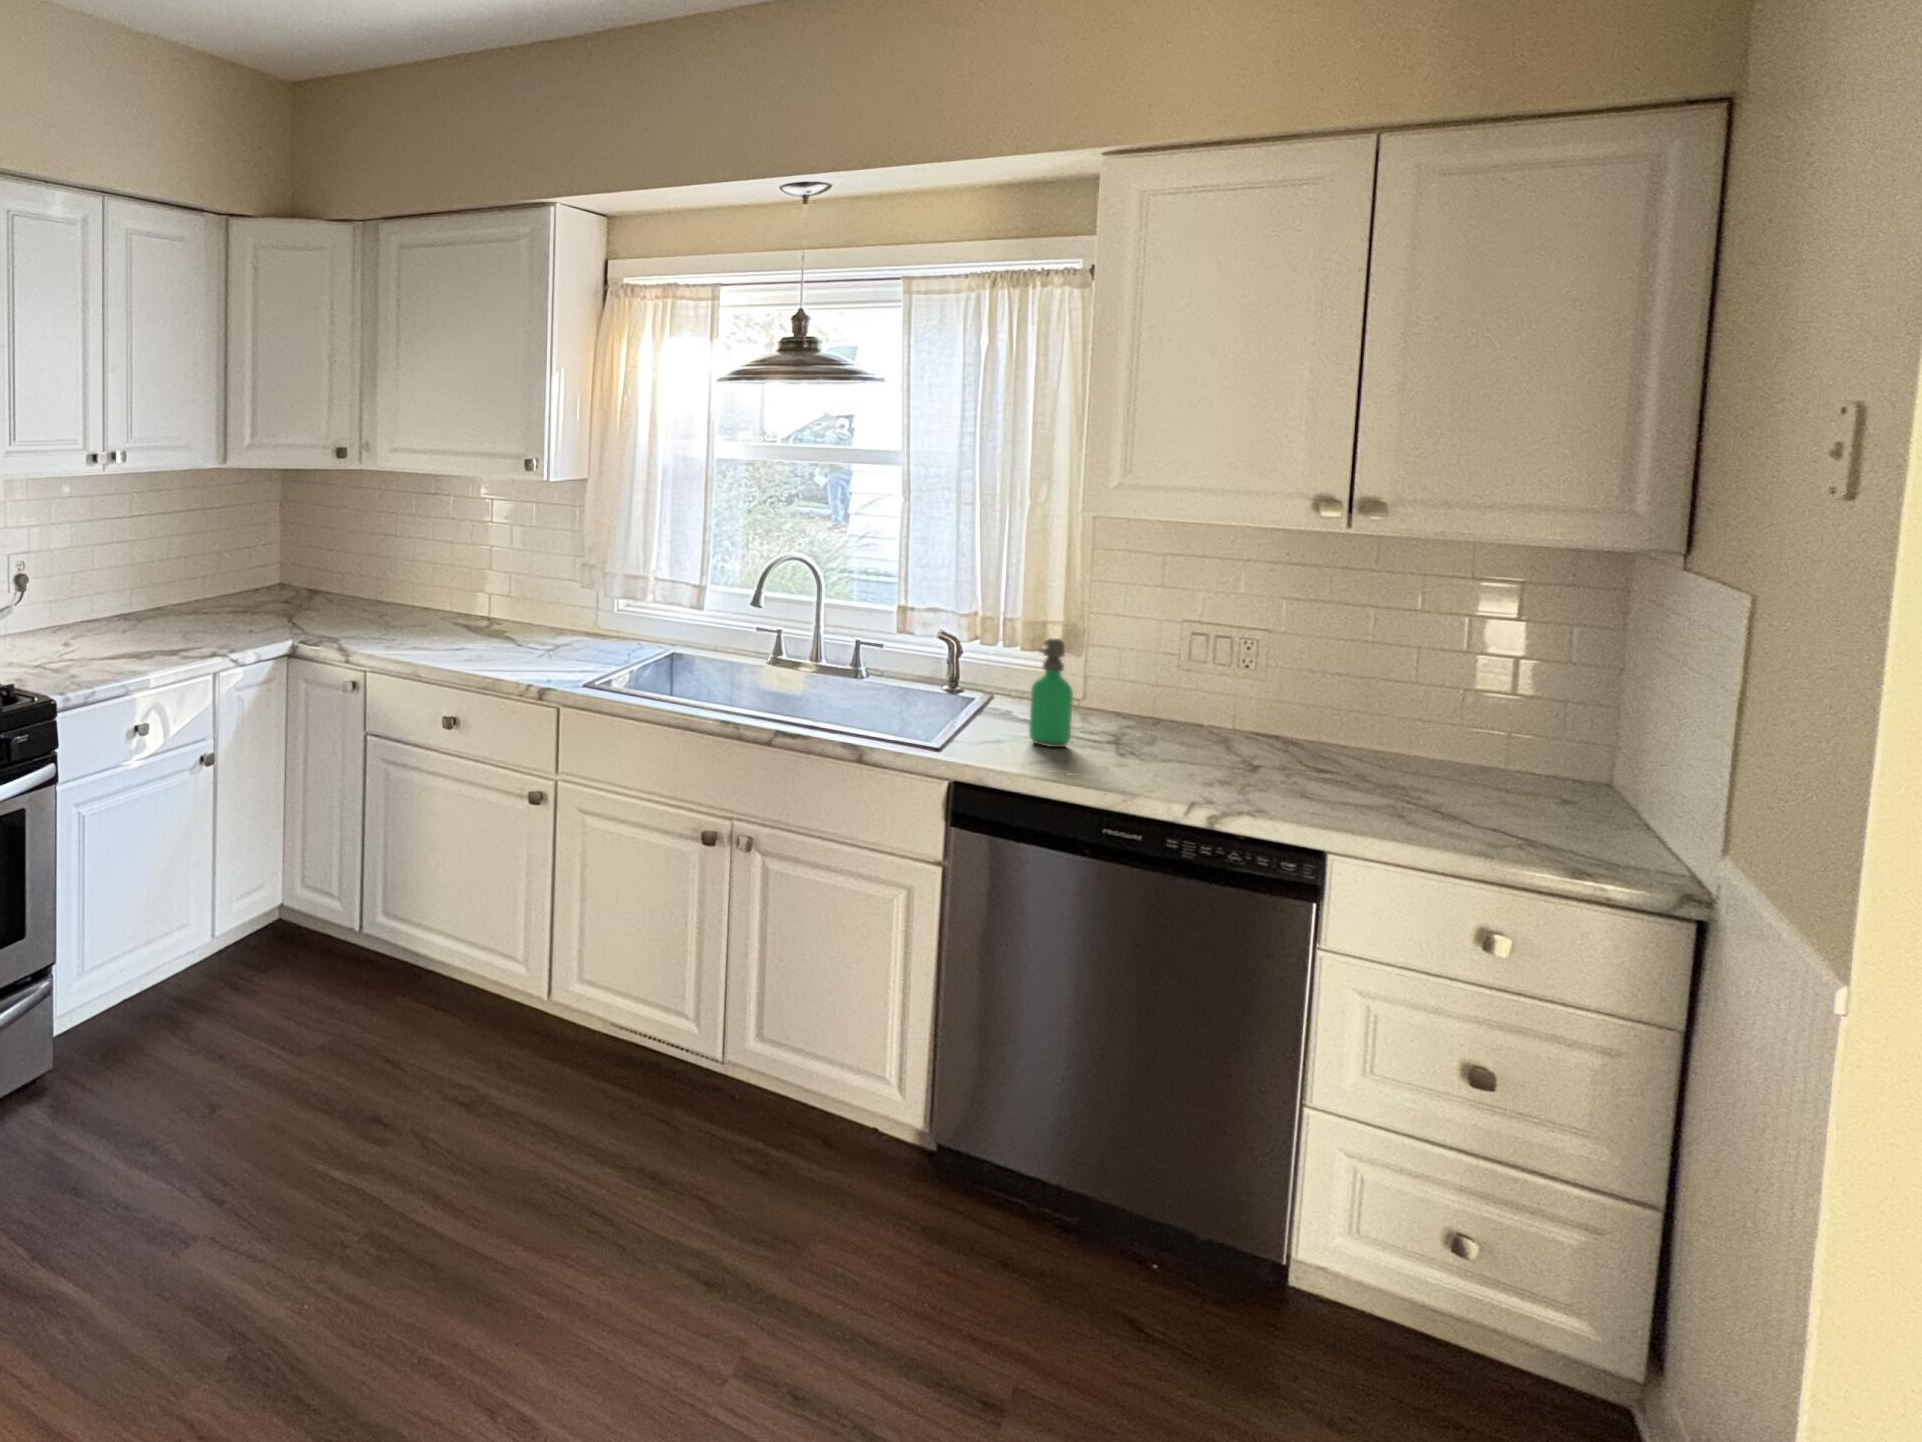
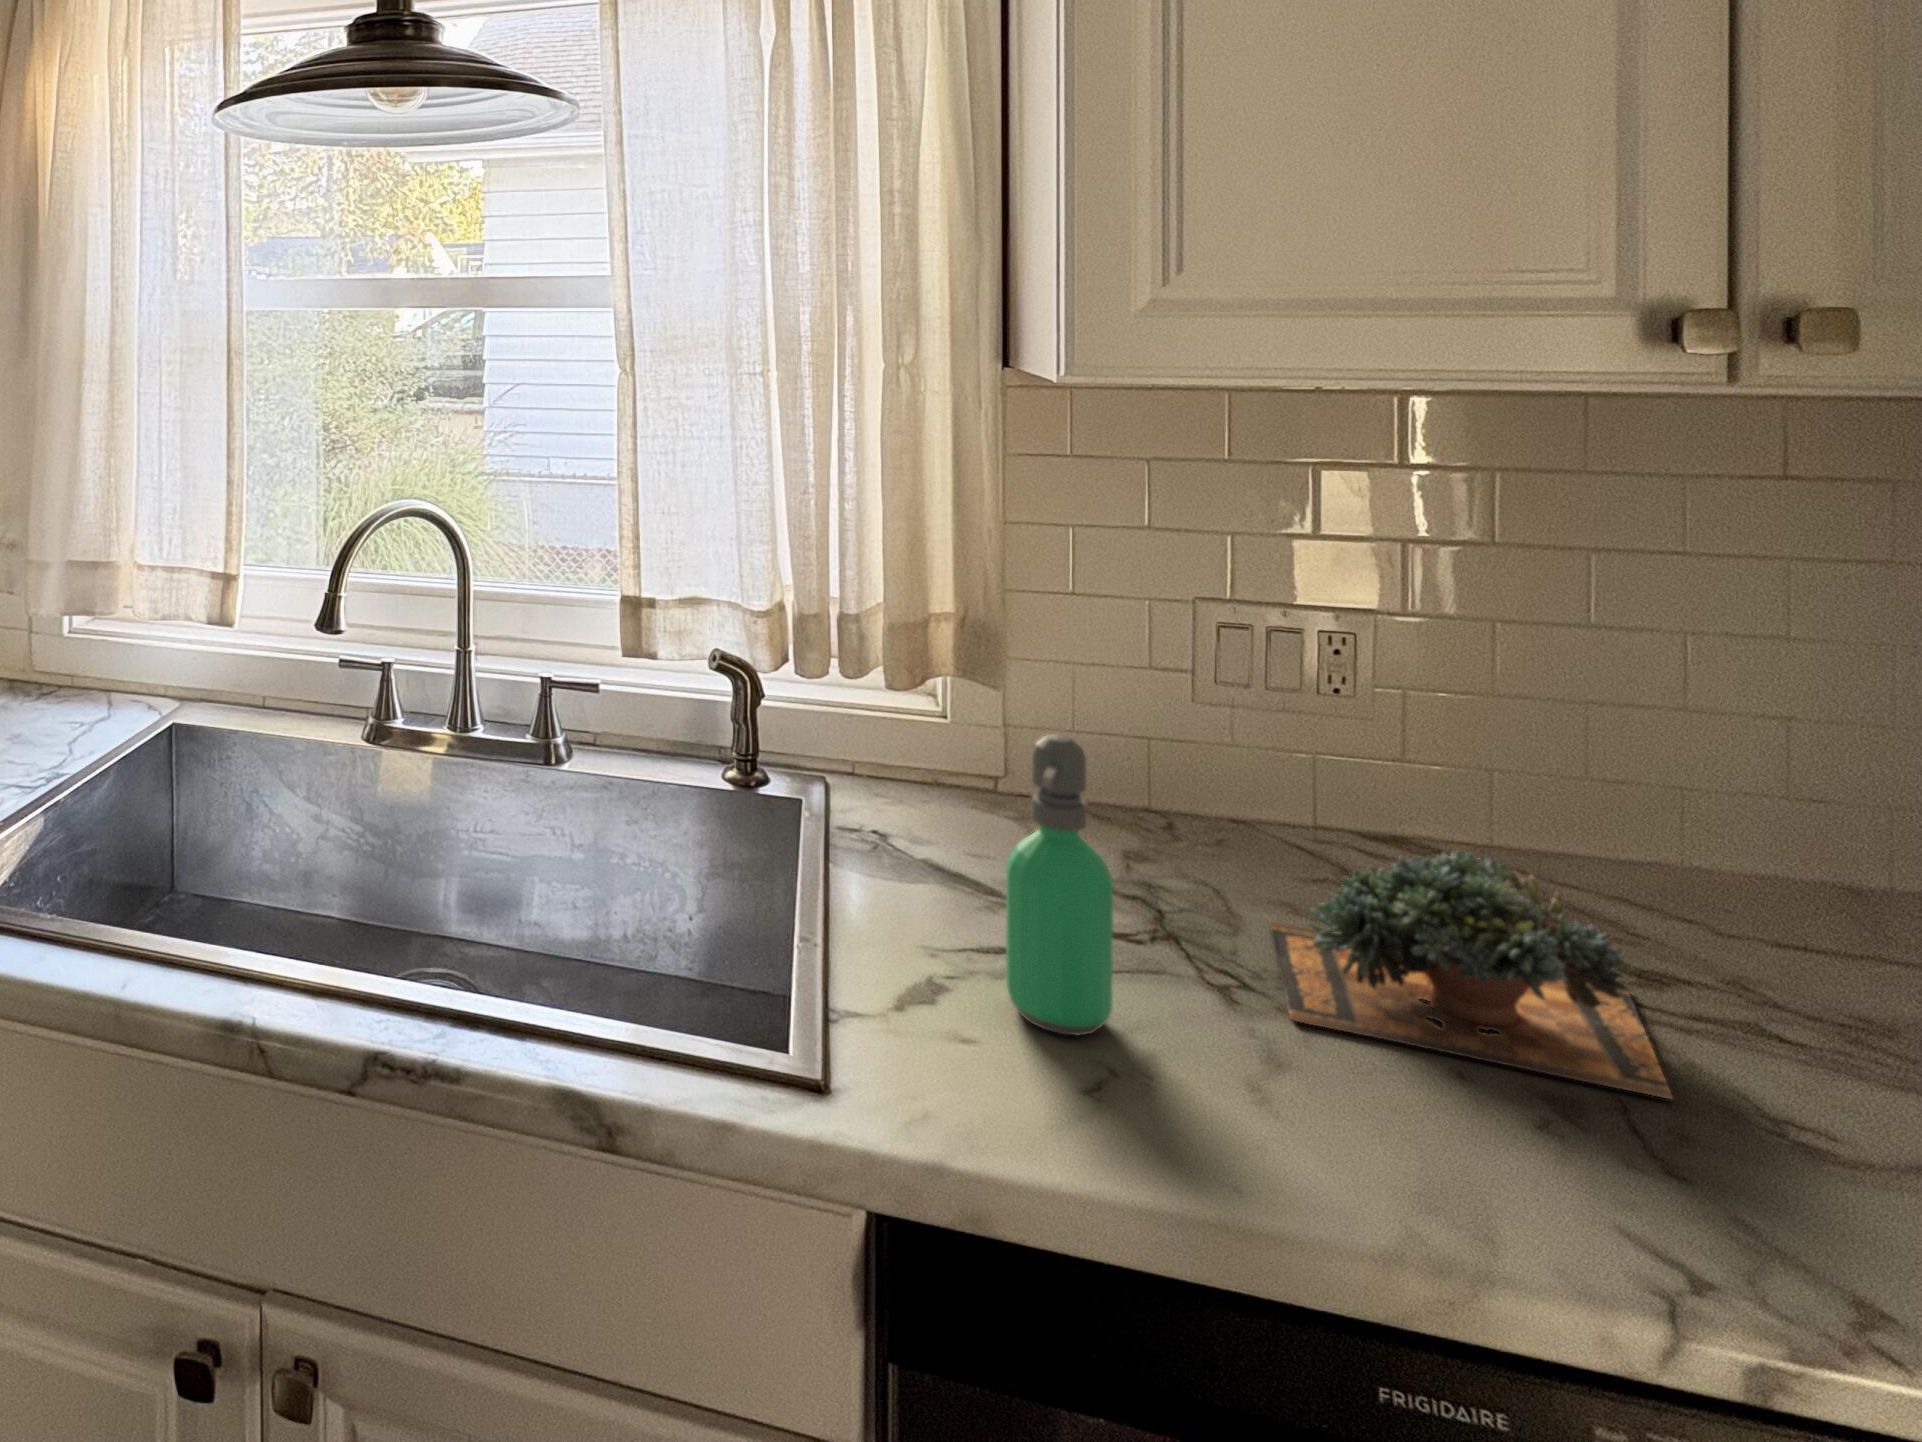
succulent plant: none [1147,698,1312,778] -> present [1270,850,1673,1100]

